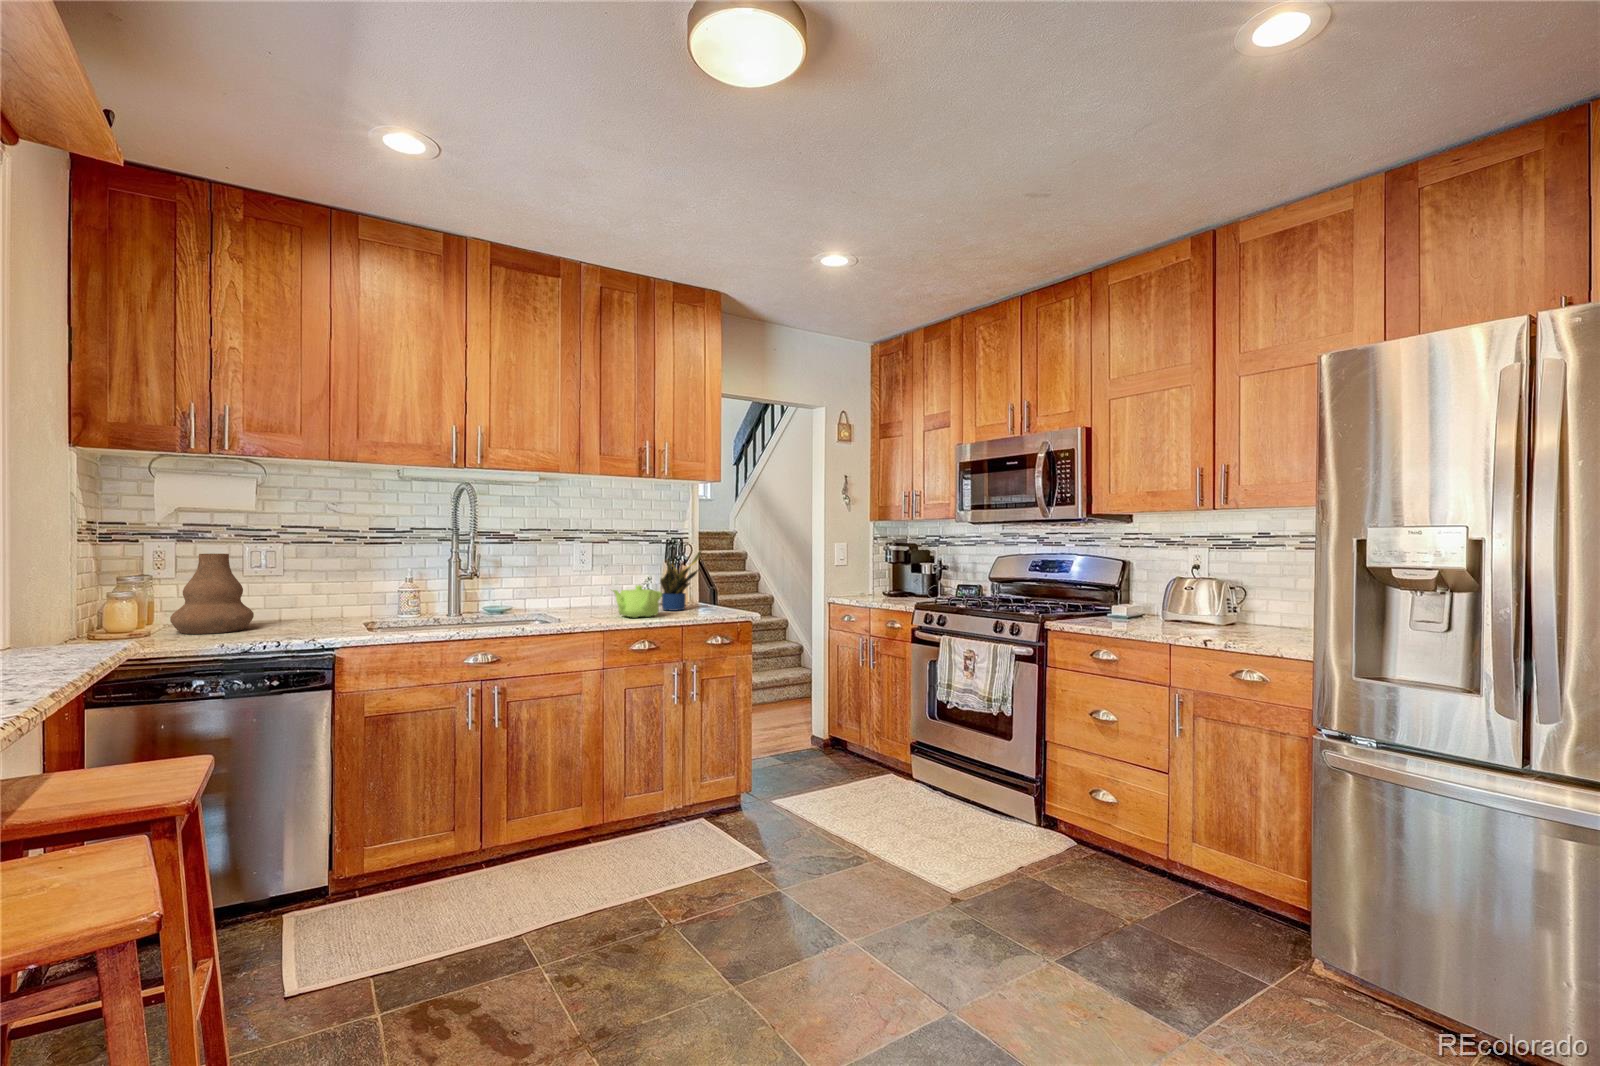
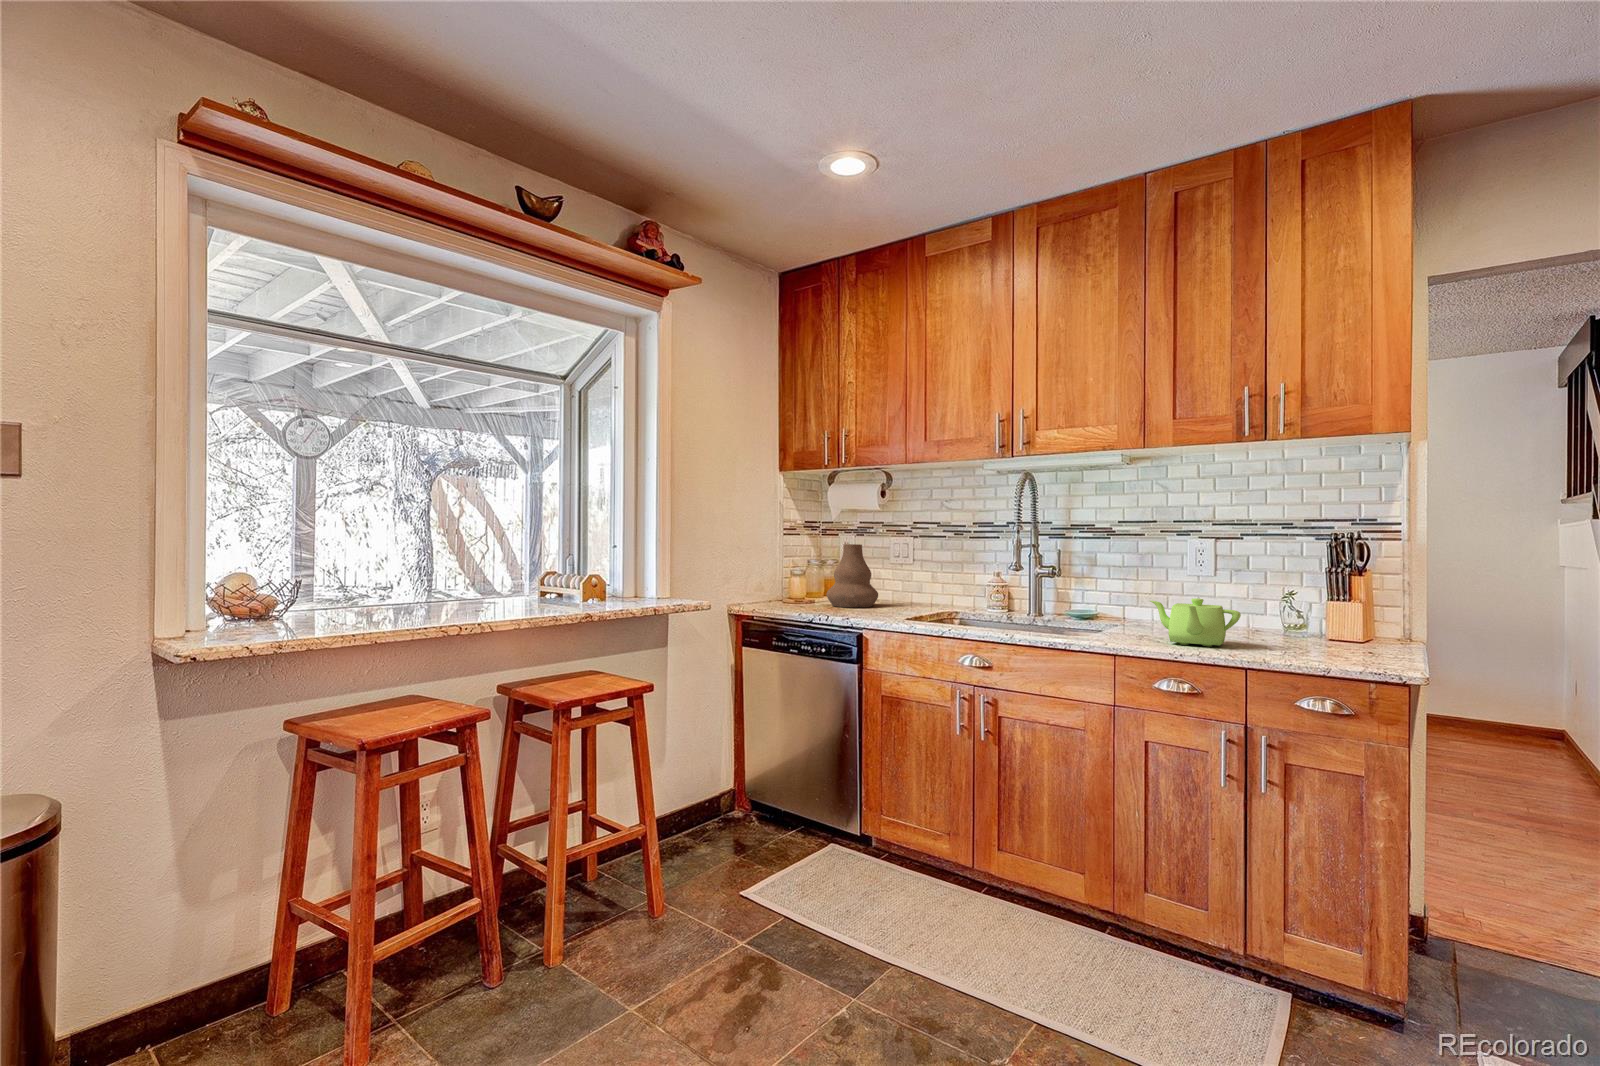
potted plant: present [660,550,701,611] -> none [1276,547,1350,647]

